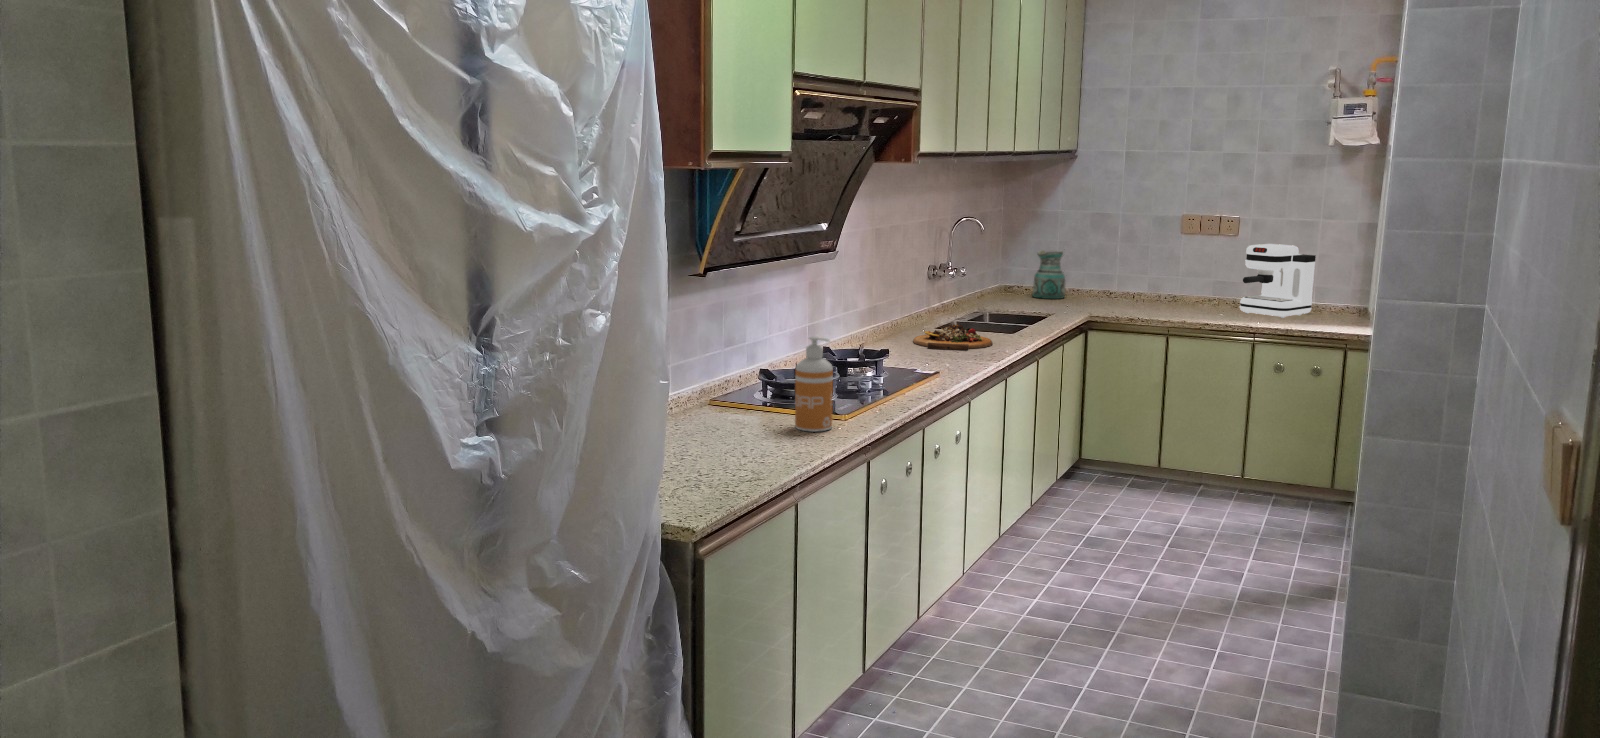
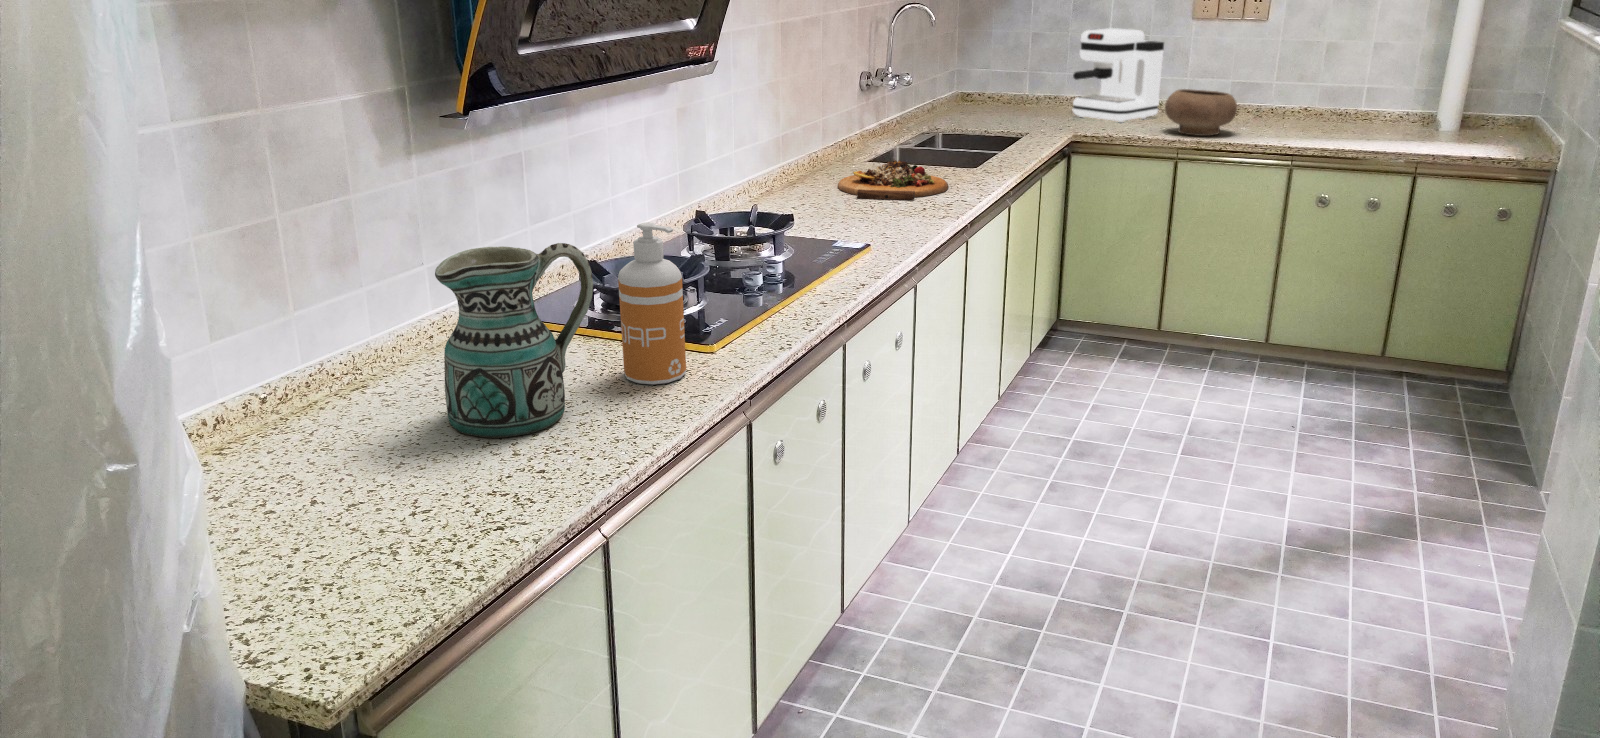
coffee maker: present [1240,244,1316,318] -> present [1073,28,1164,123]
ceramic pitcher: present [1032,250,1065,299] -> present [435,243,593,438]
bowl: none [1158,283,1213,318] -> present [1165,89,1237,136]

